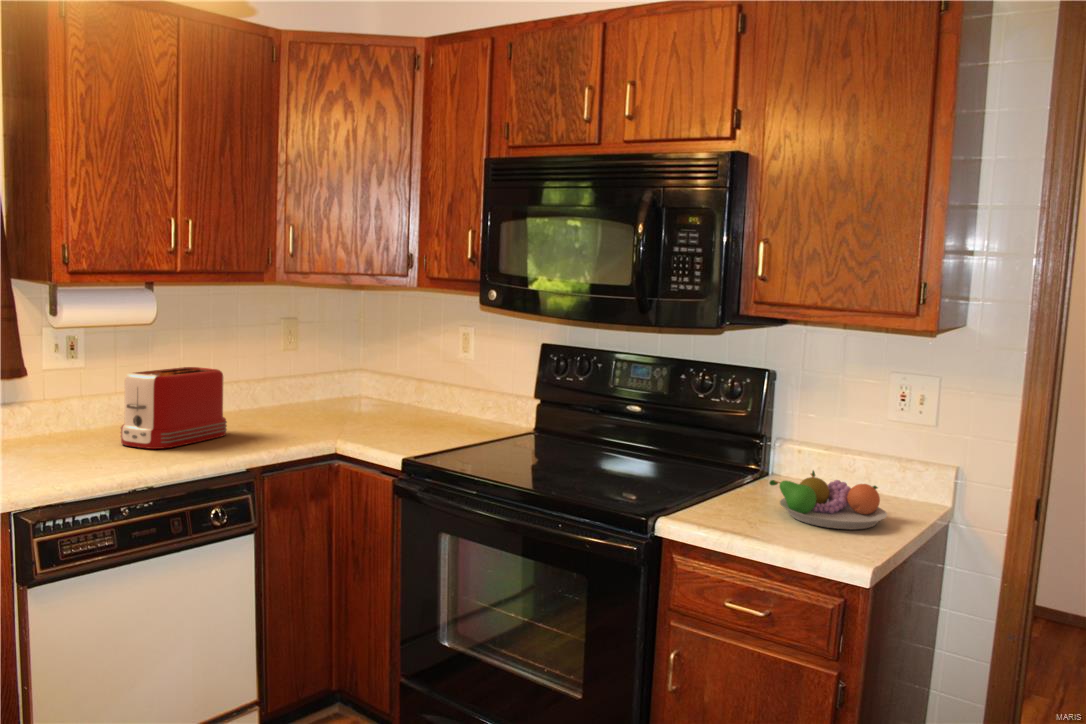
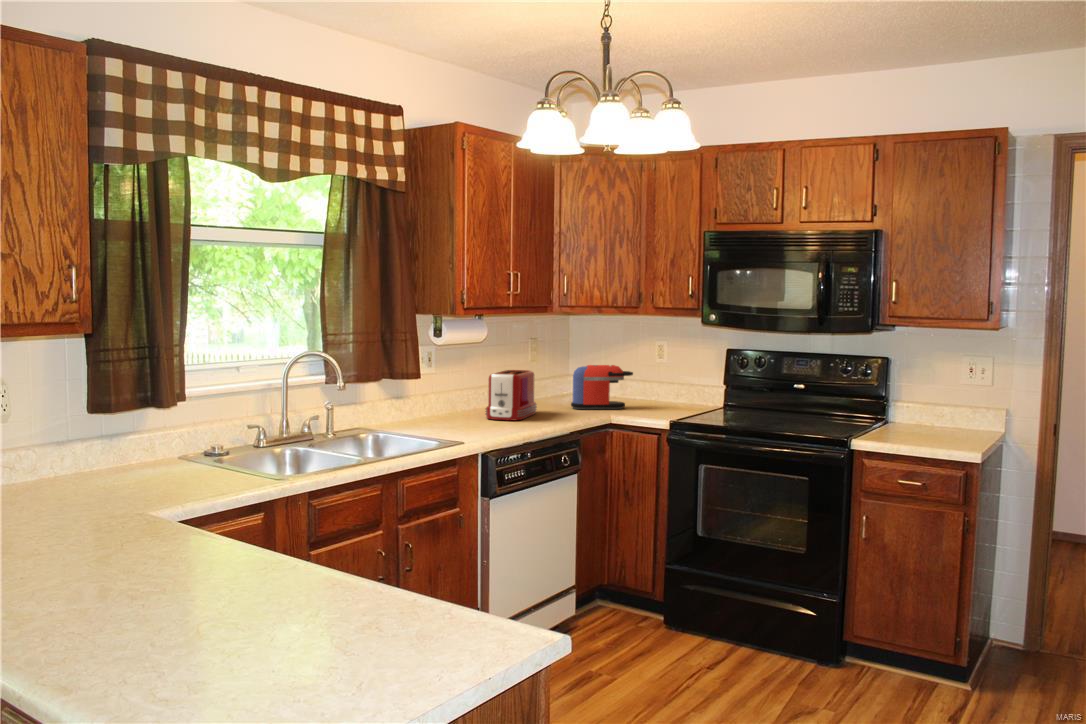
coffee maker: none [299,364,397,434] -> present [571,365,633,409]
fruit bowl: present [769,471,887,529] -> none [907,411,976,440]

